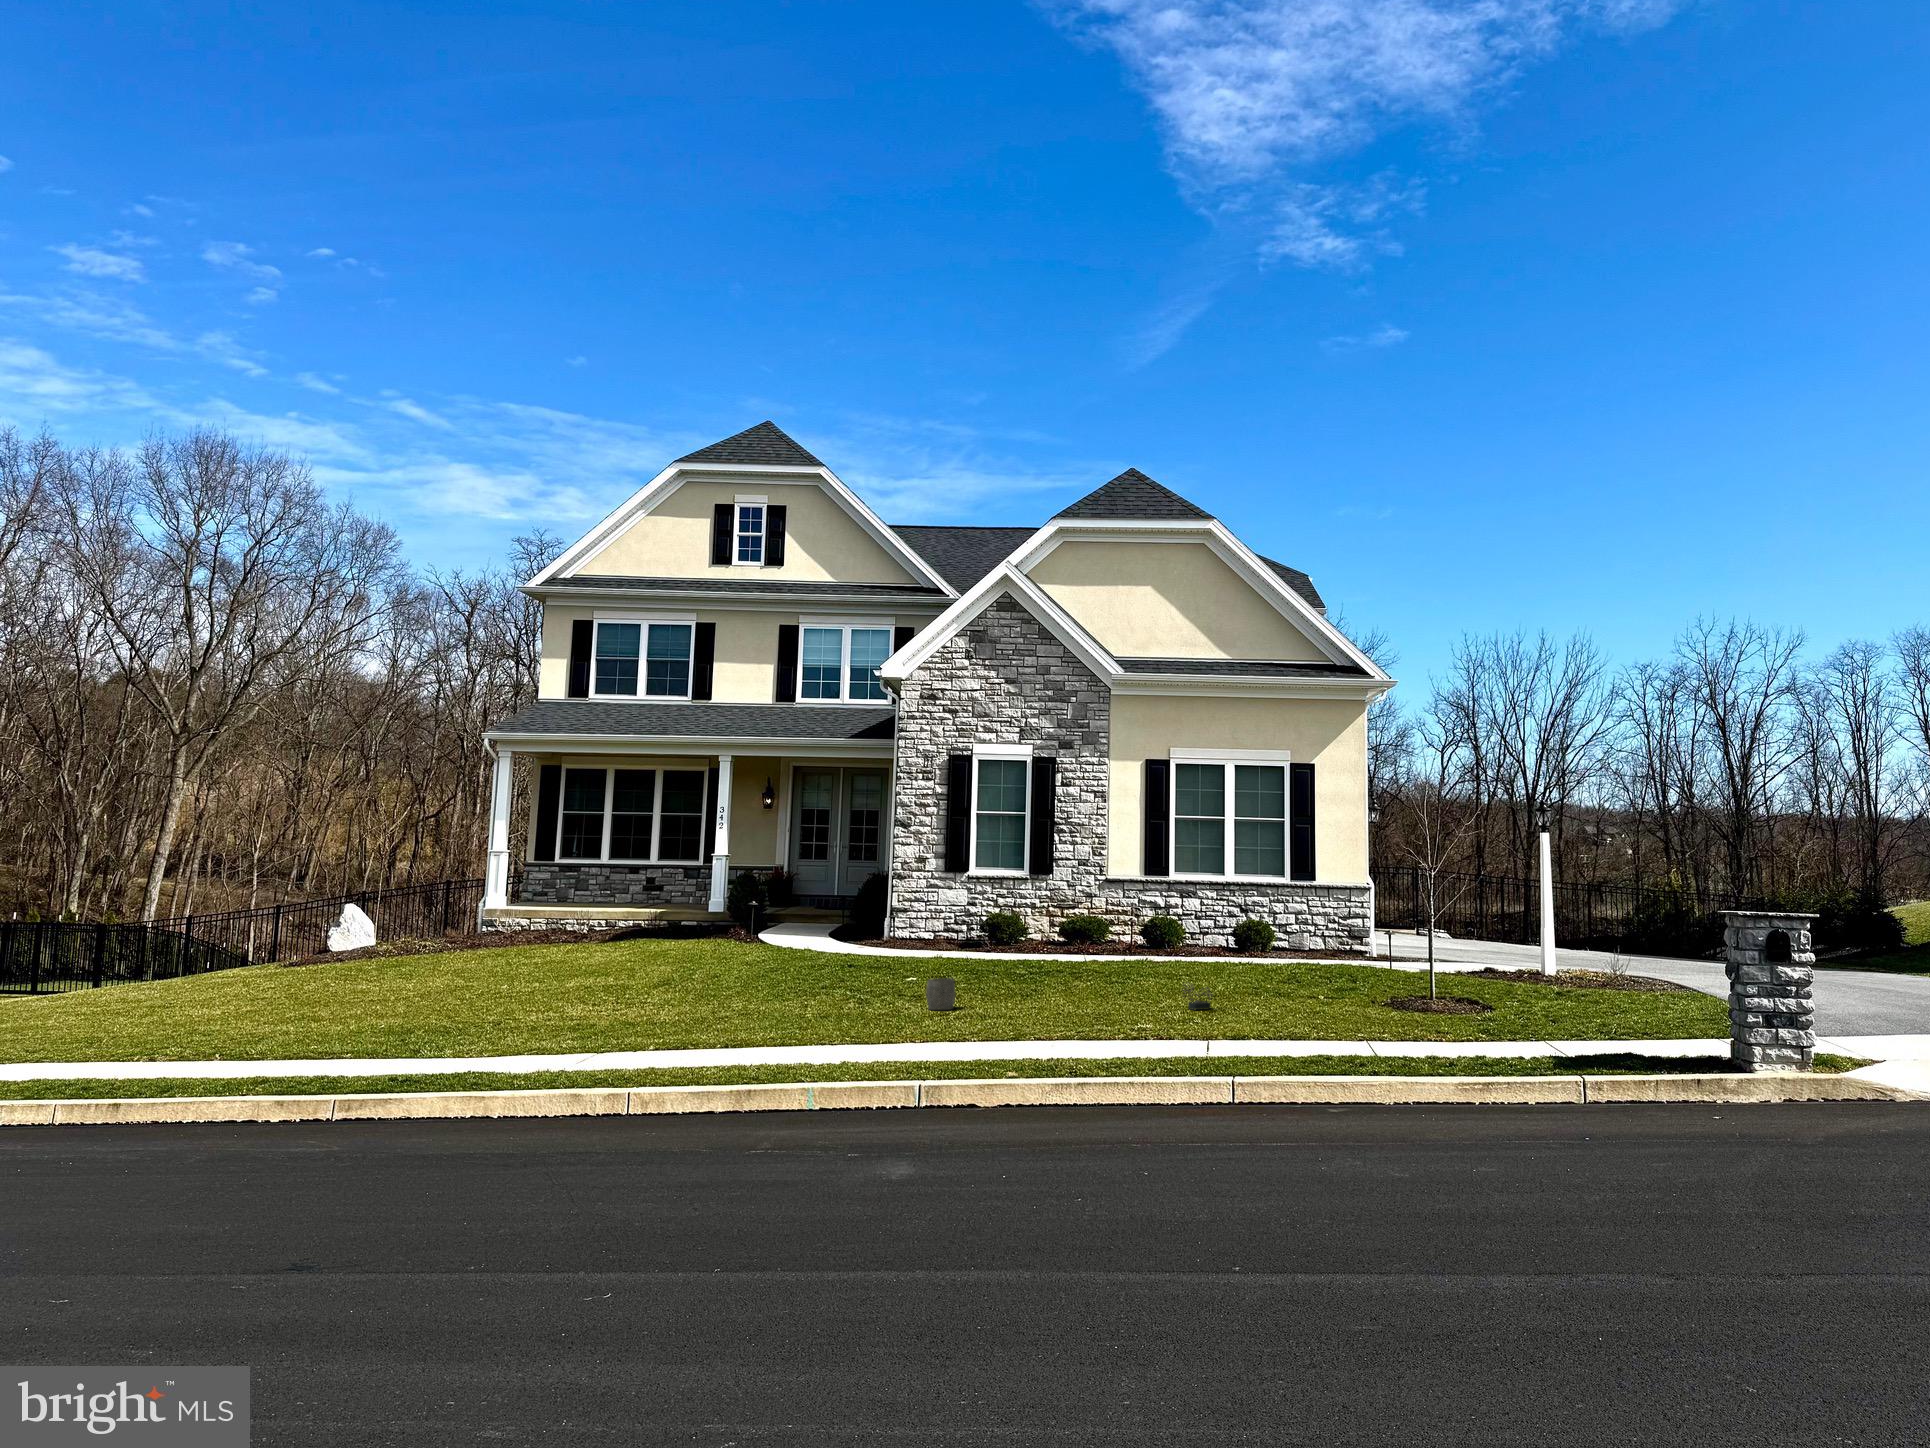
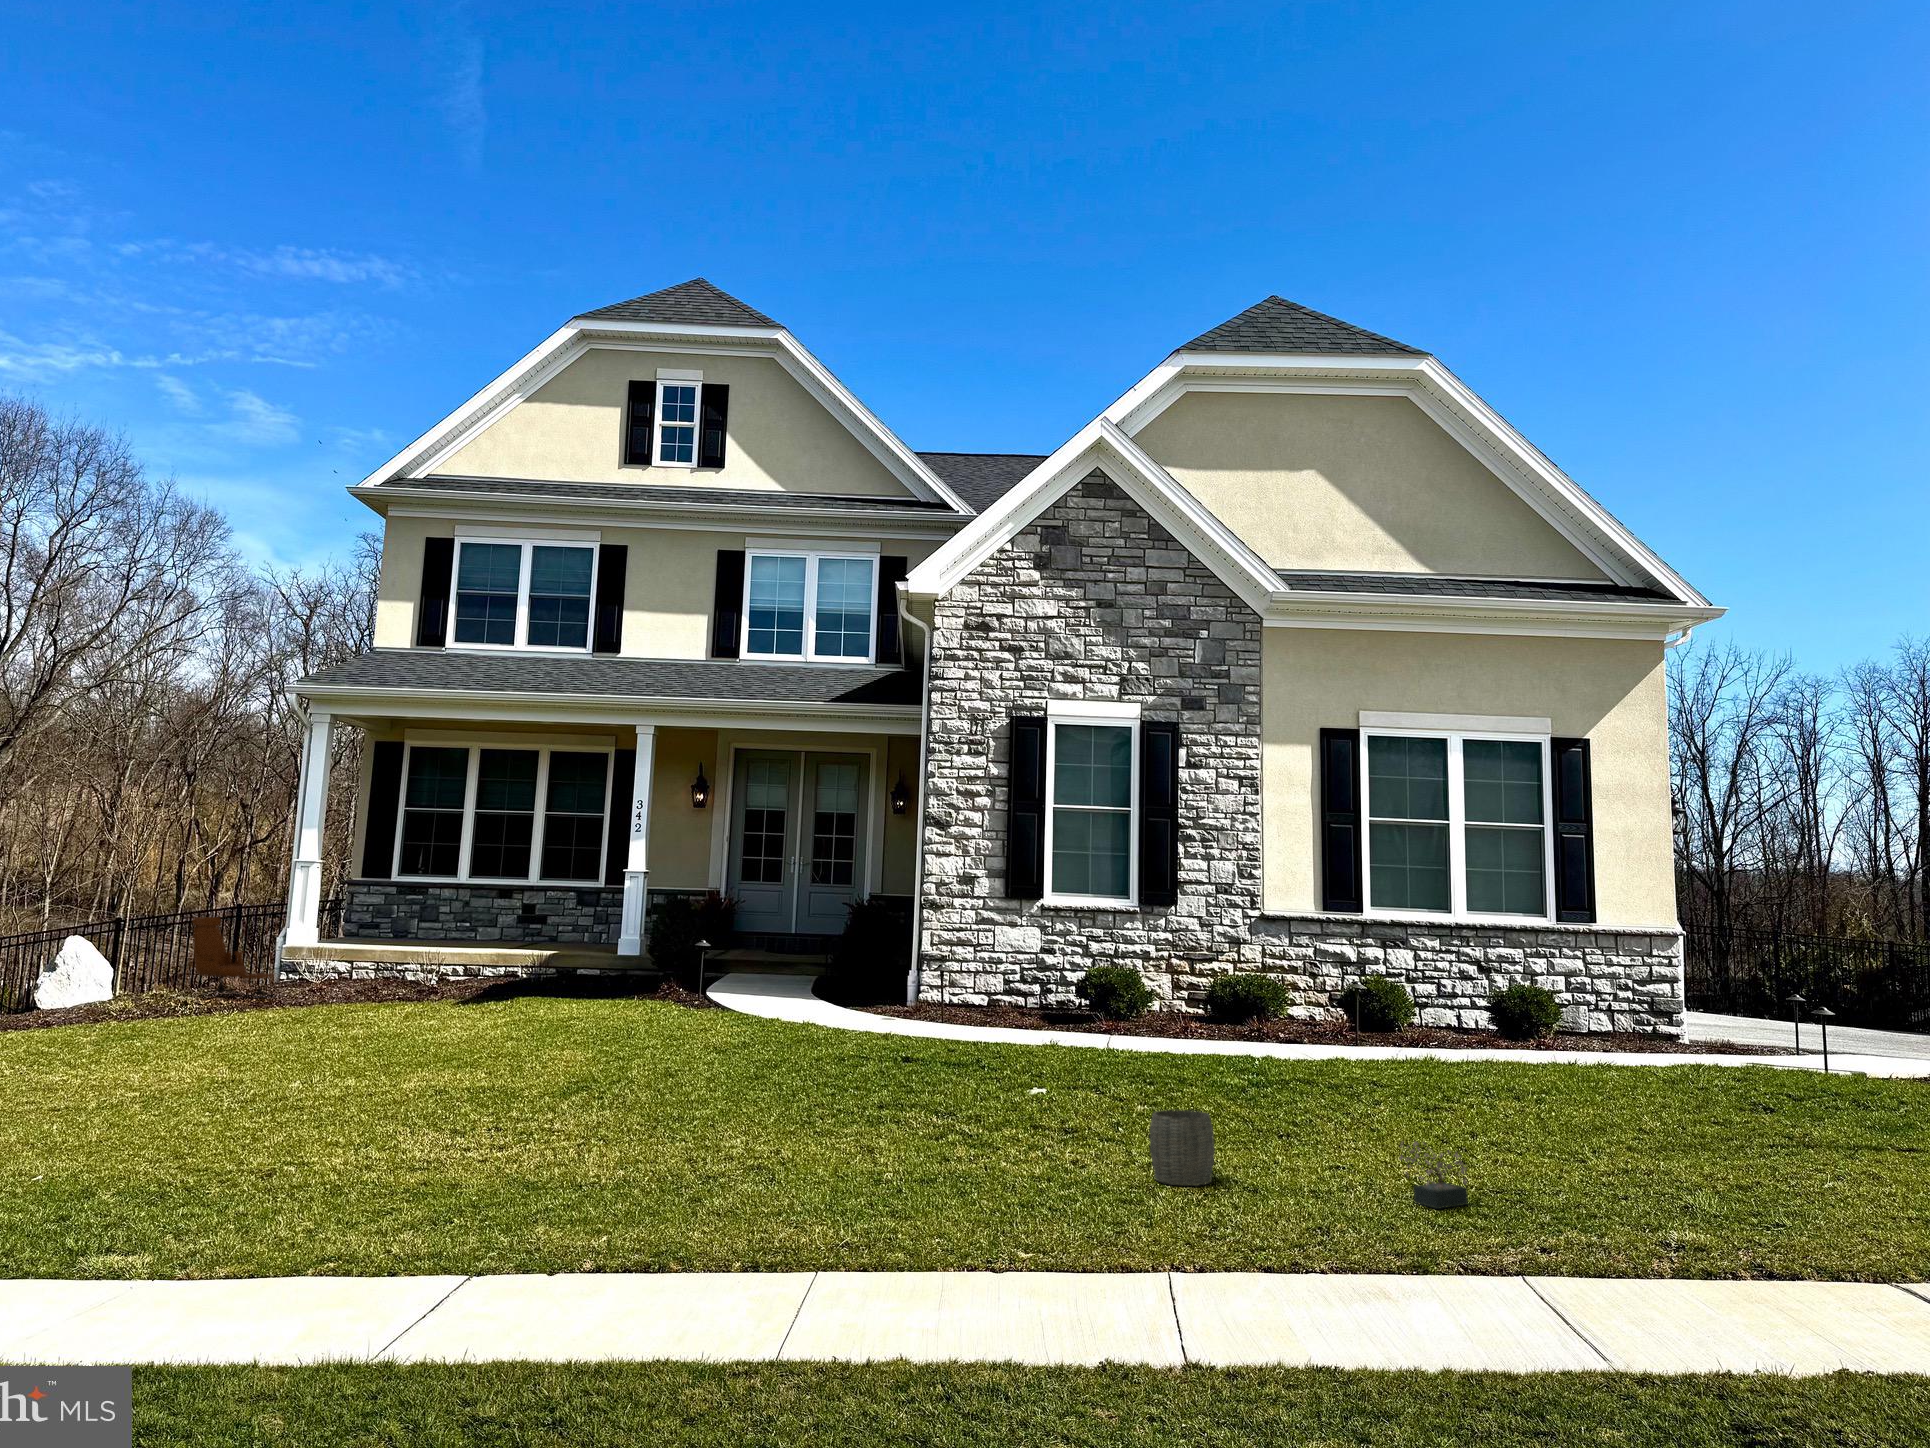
lounge chair: none [427,887,486,940] -> present [192,917,274,997]
decorative plant: present [1184,985,1211,1010] -> present [1400,1142,1468,1209]

